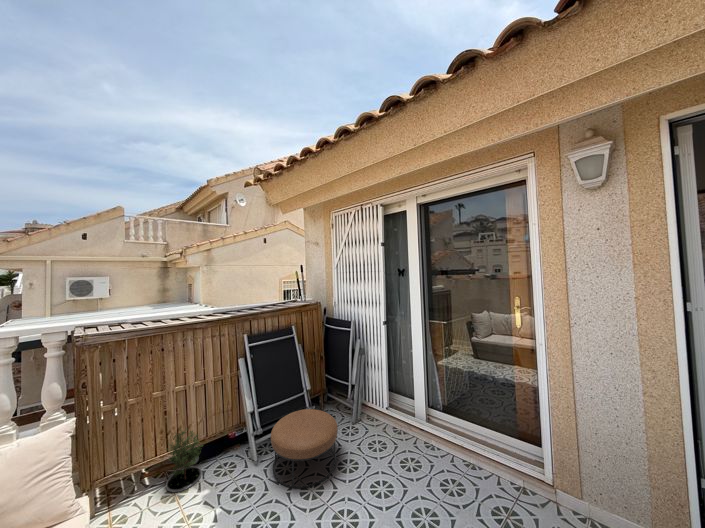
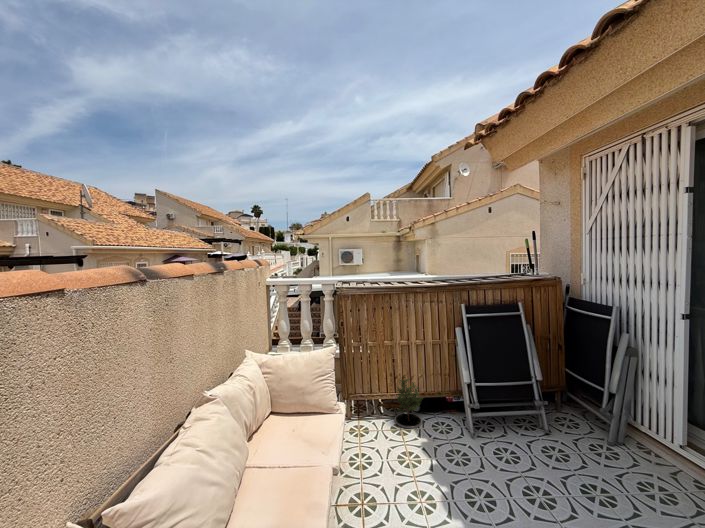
ottoman: present [271,409,338,488] -> none [486,398,574,483]

